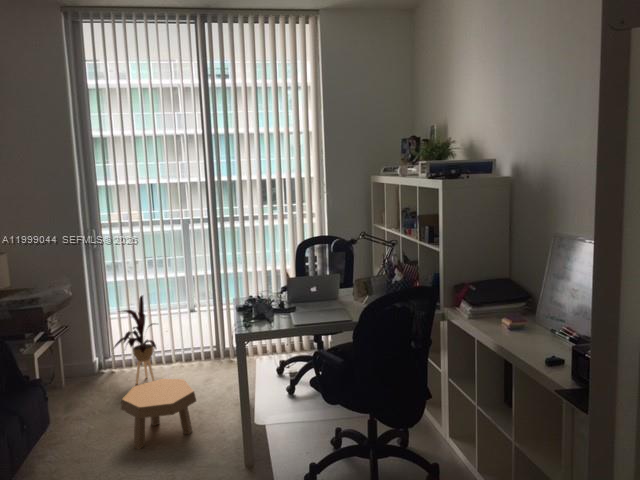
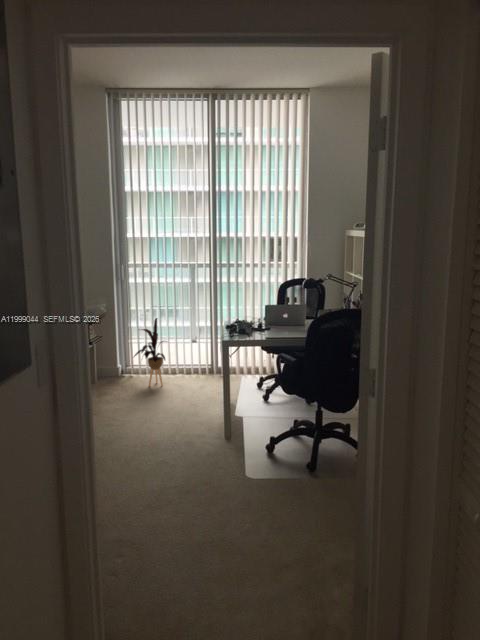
footstool: present [121,379,196,449] -> none [140,380,194,426]

